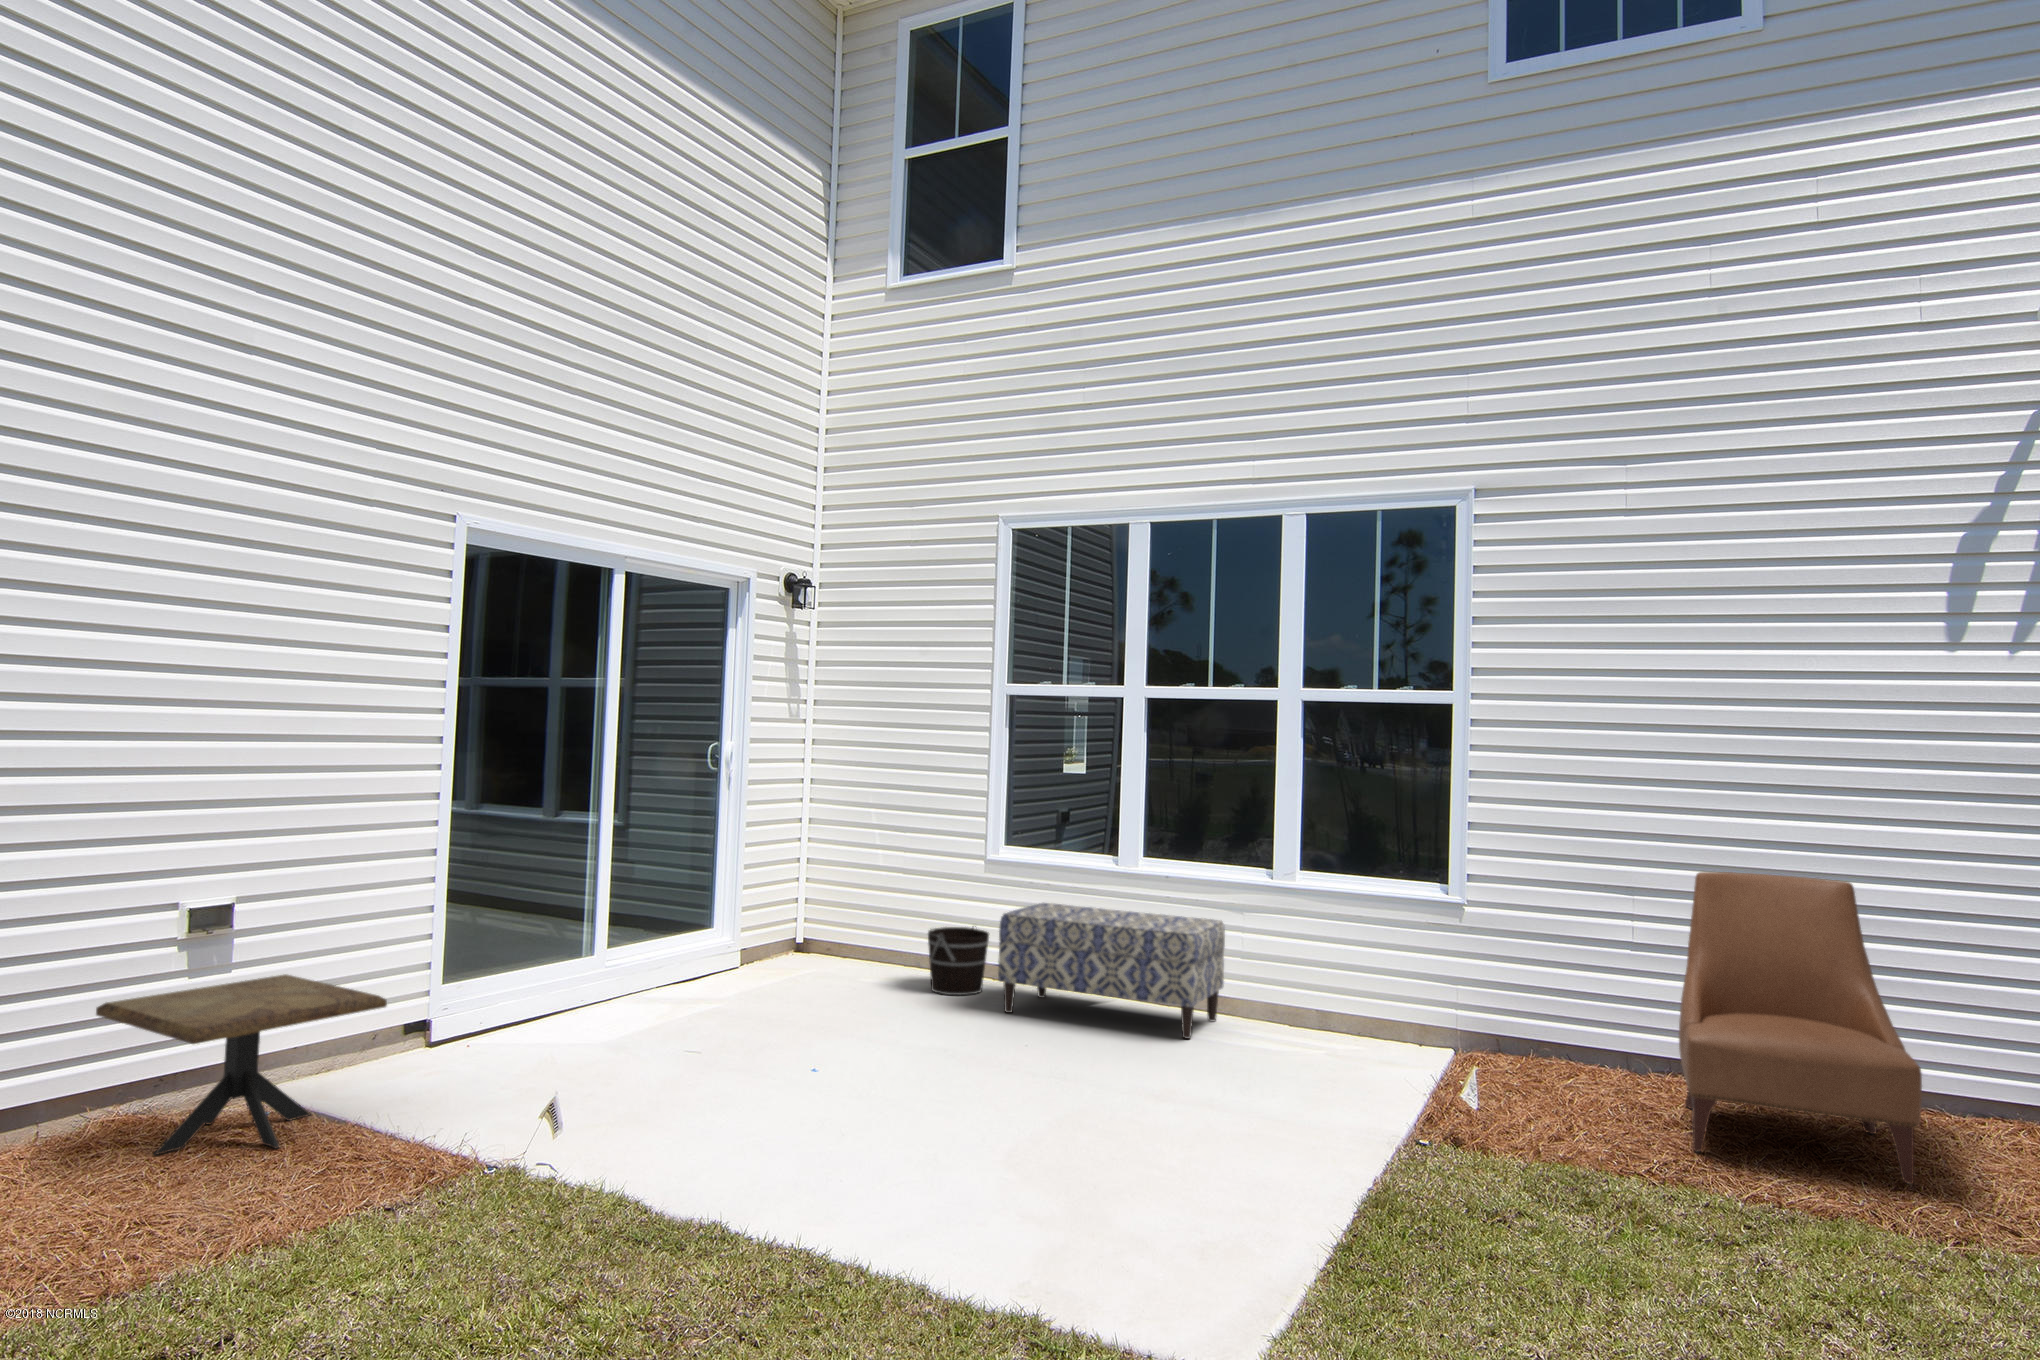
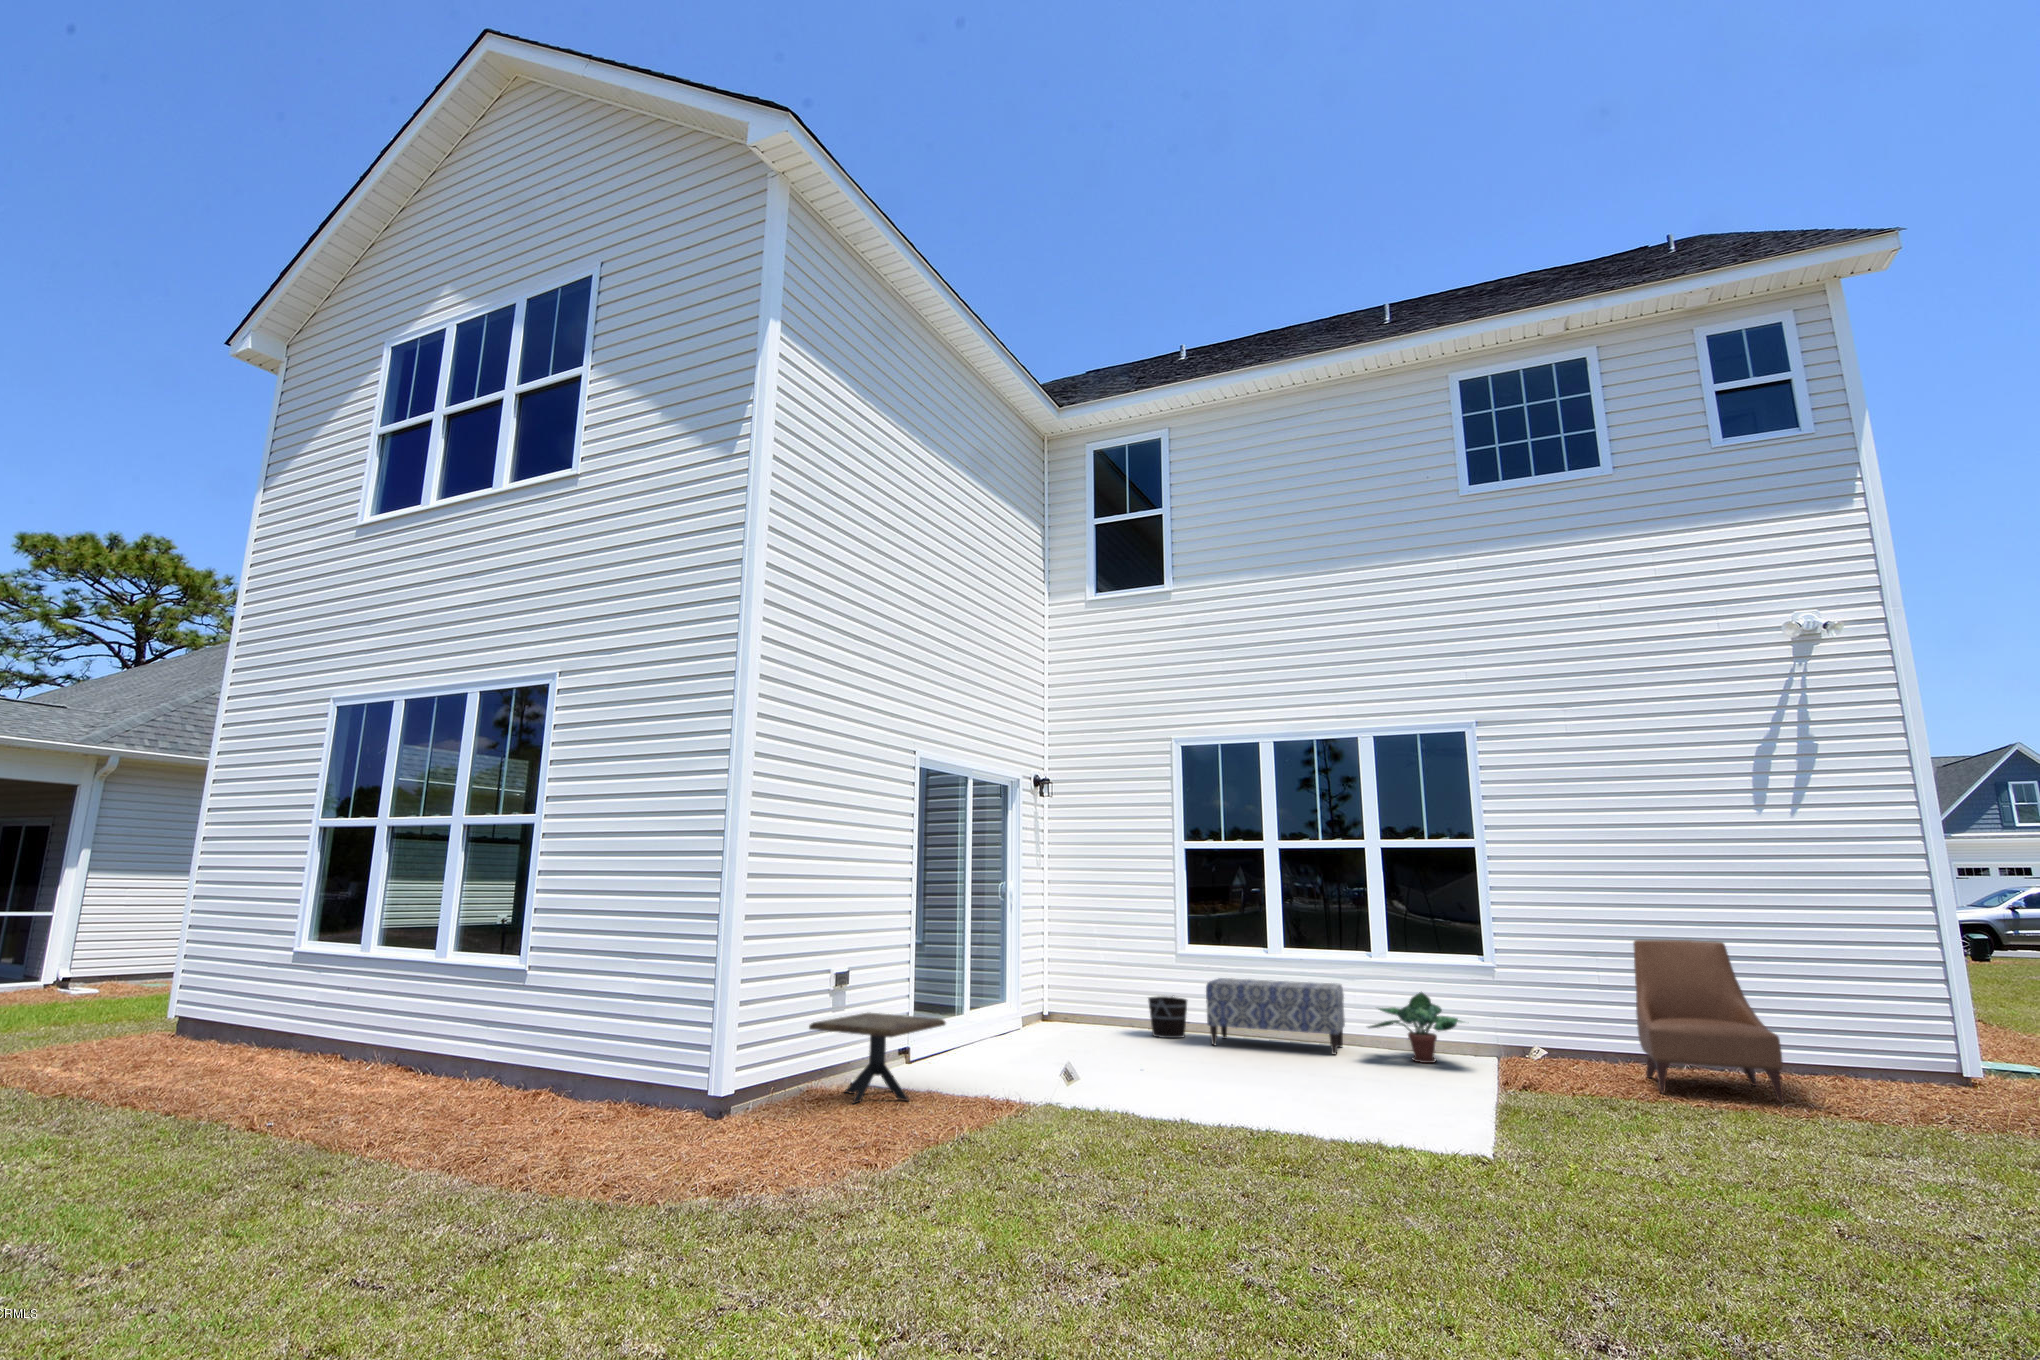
potted plant: none [1229,946,1399,1062] -> present [1368,992,1462,1063]

